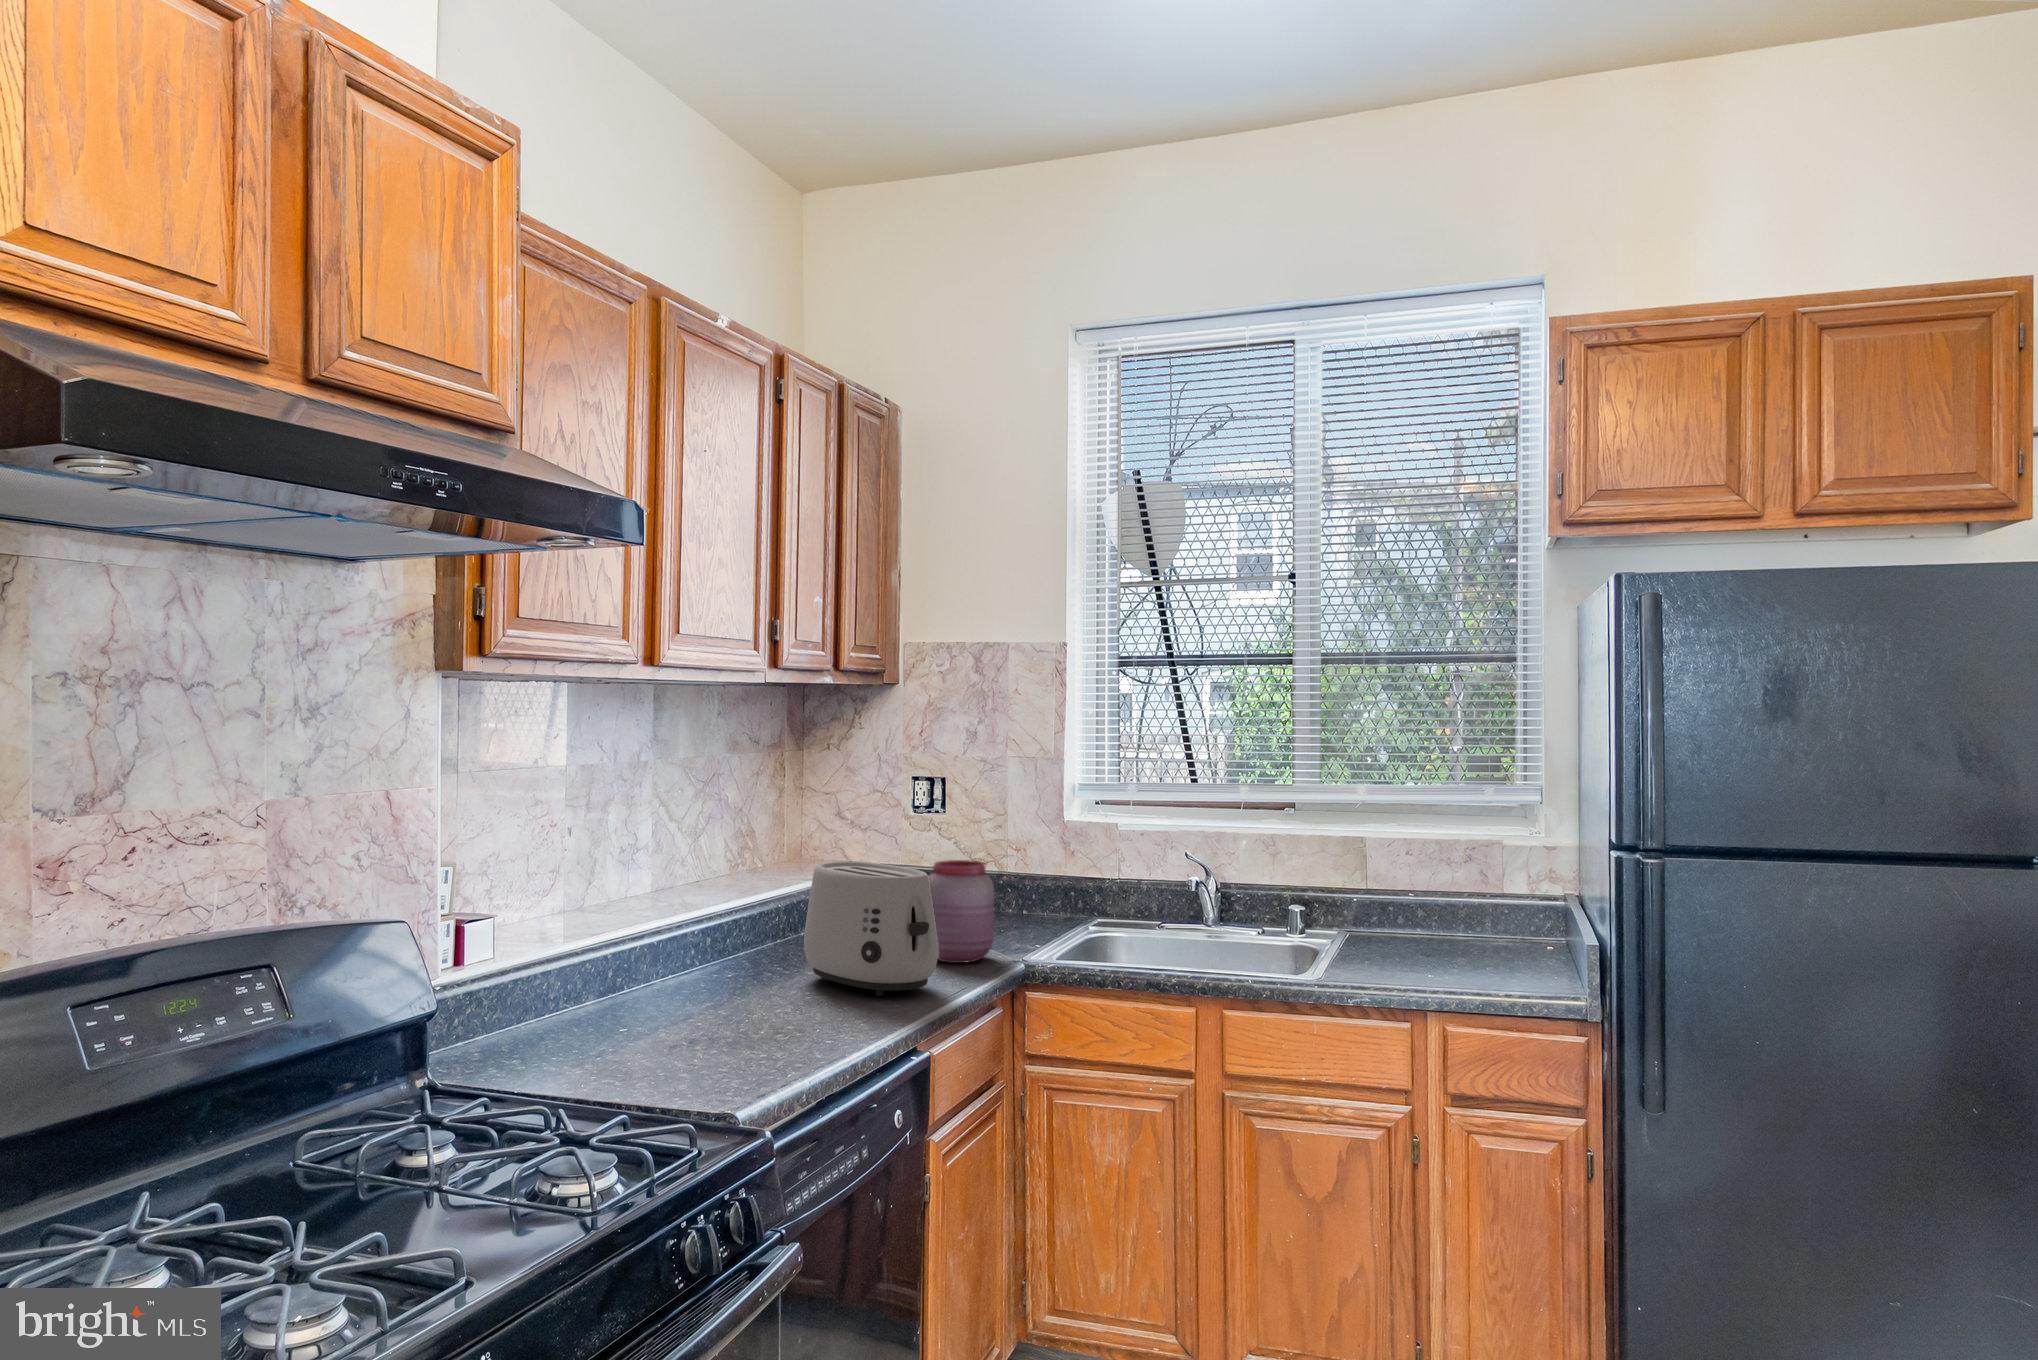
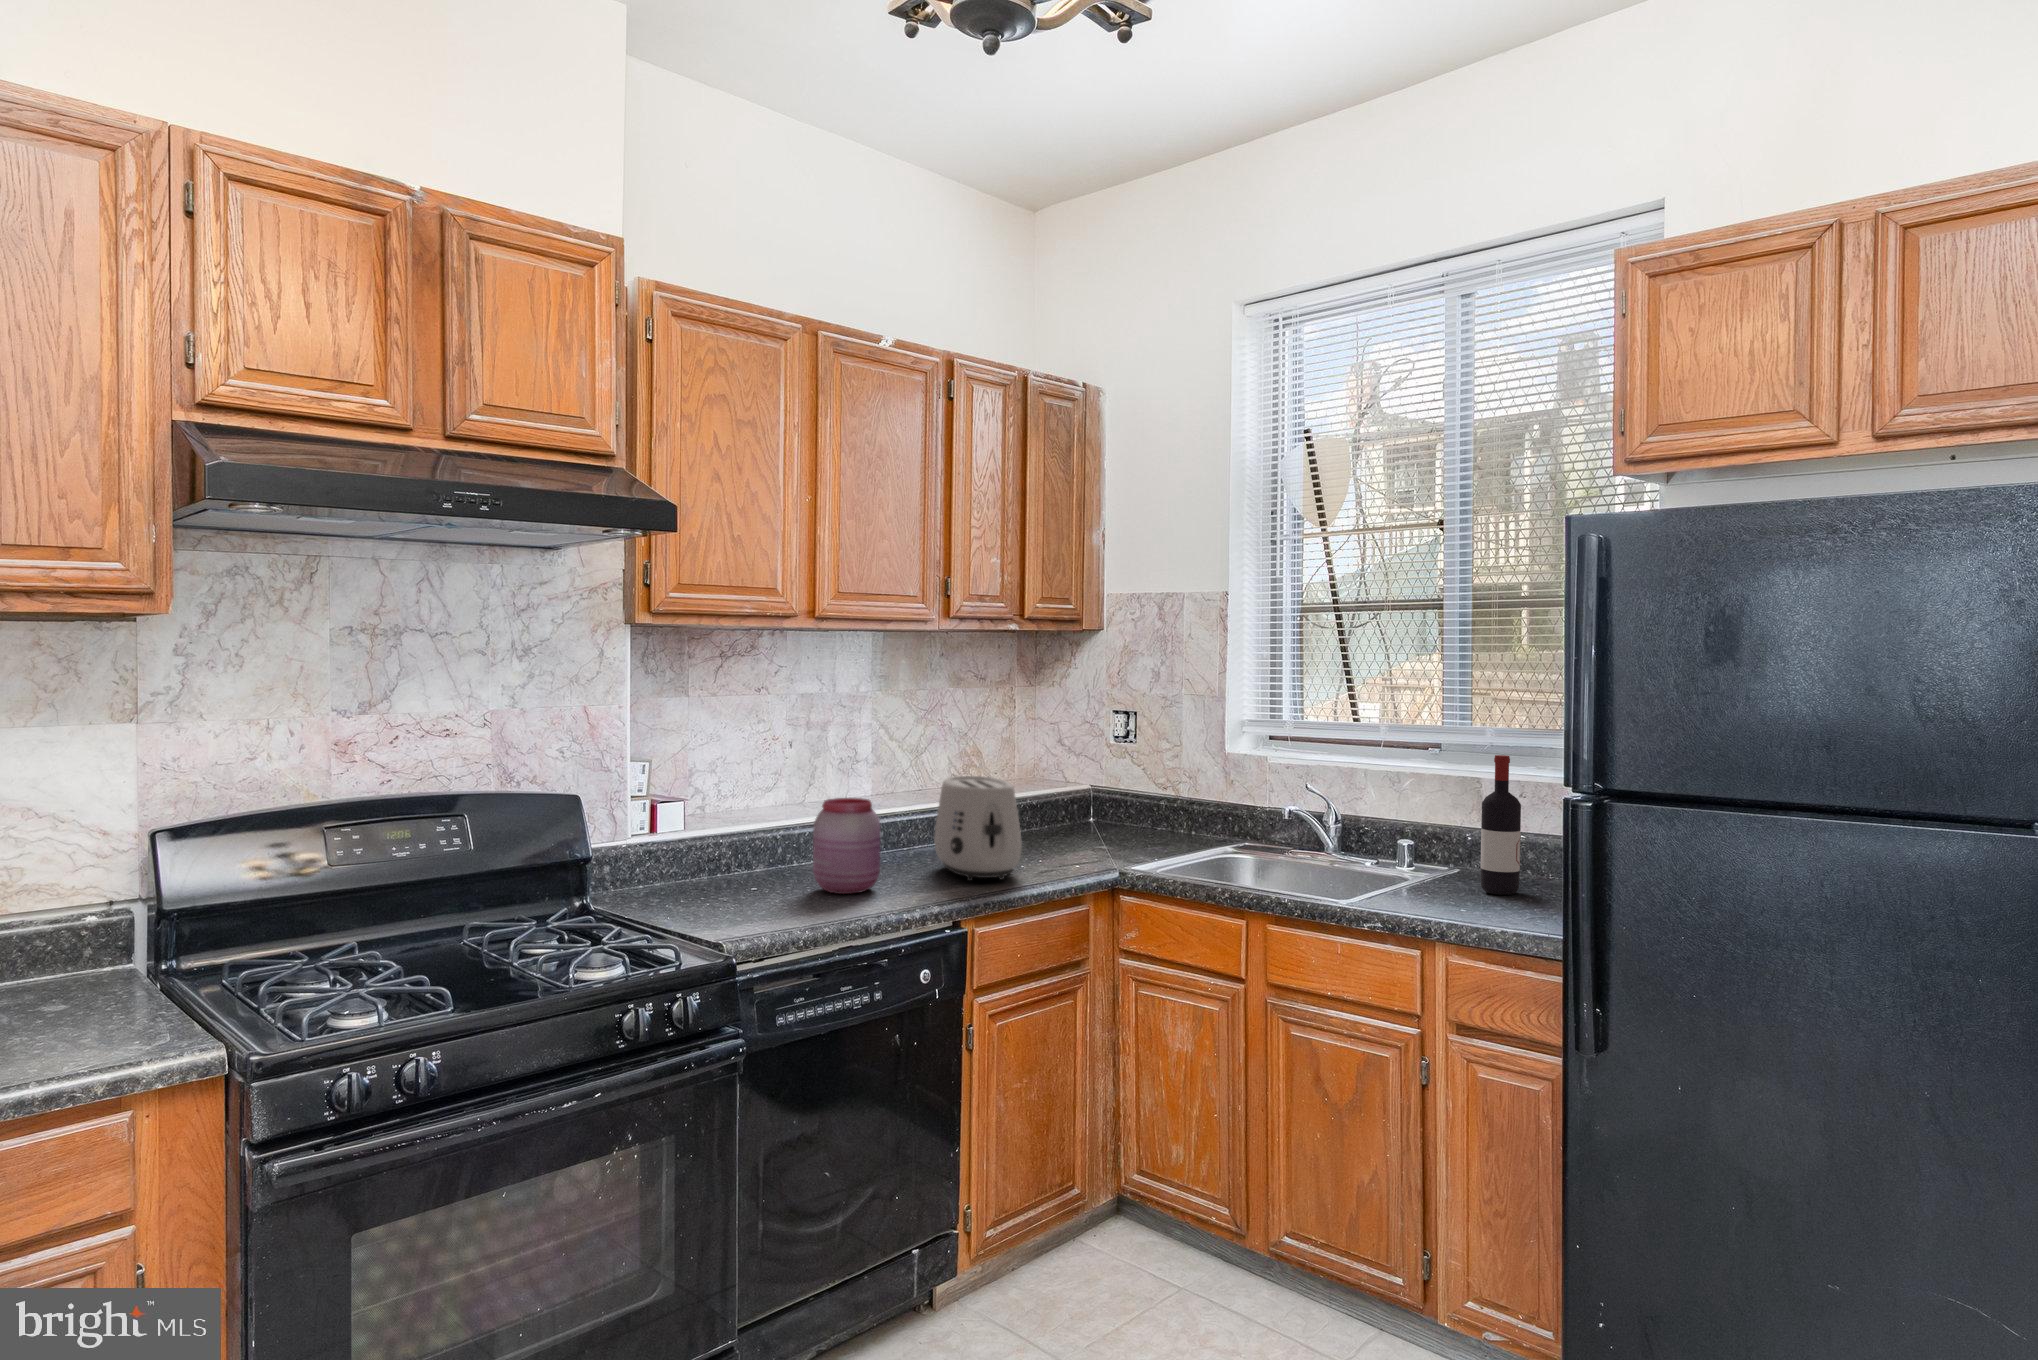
wine bottle: none [1409,812,1449,958] -> present [1481,755,1521,895]
jar: present [929,860,994,963] -> present [813,798,880,894]

